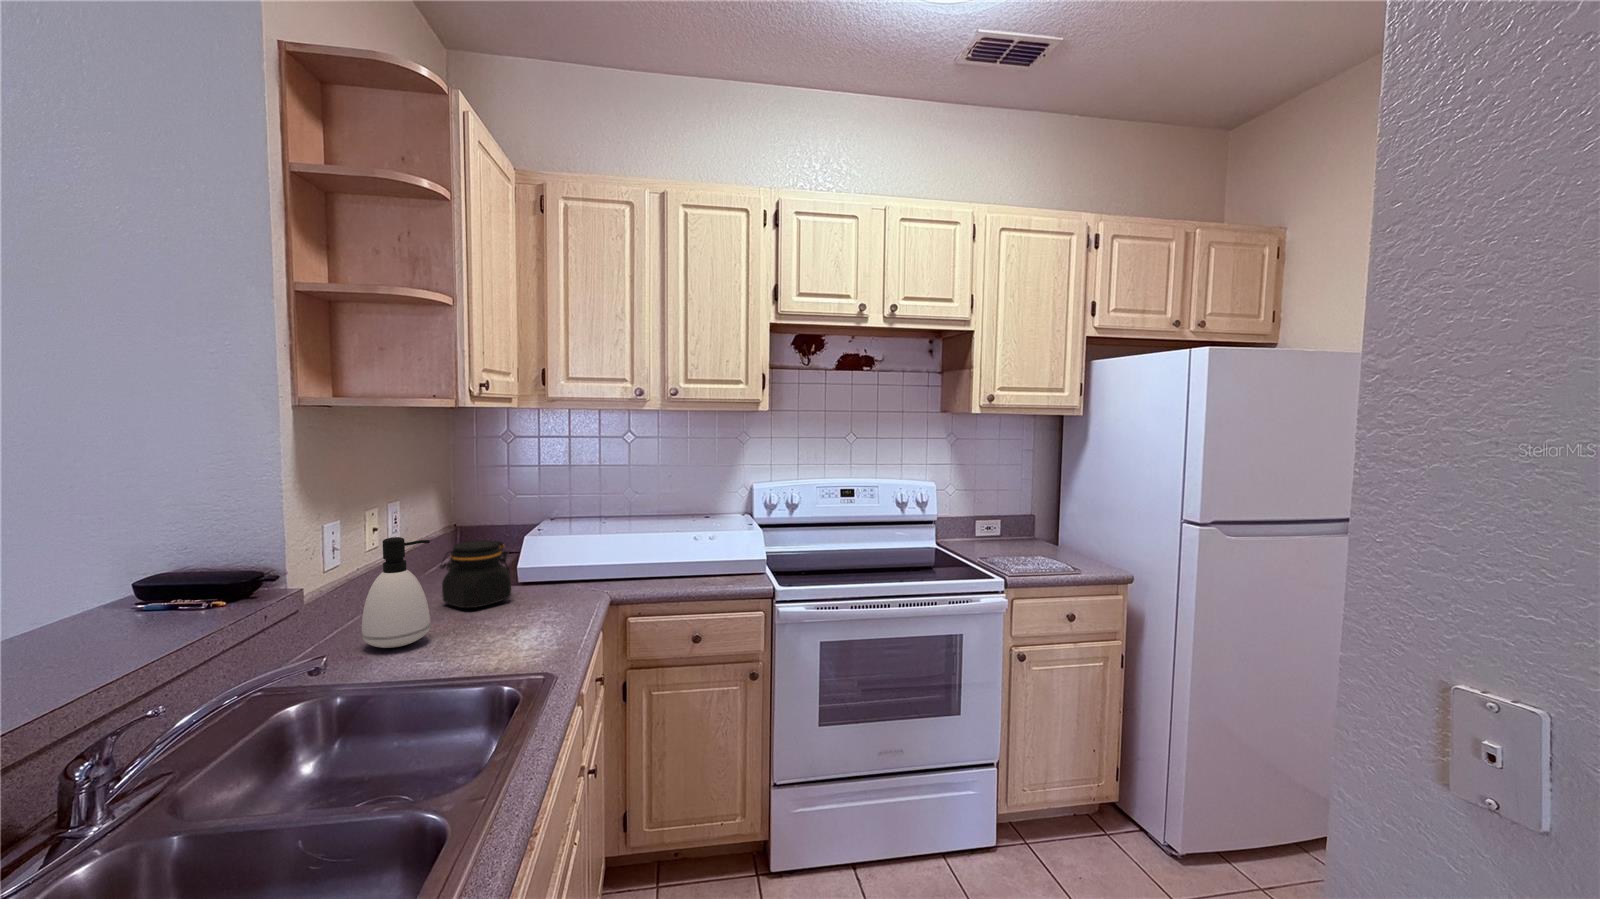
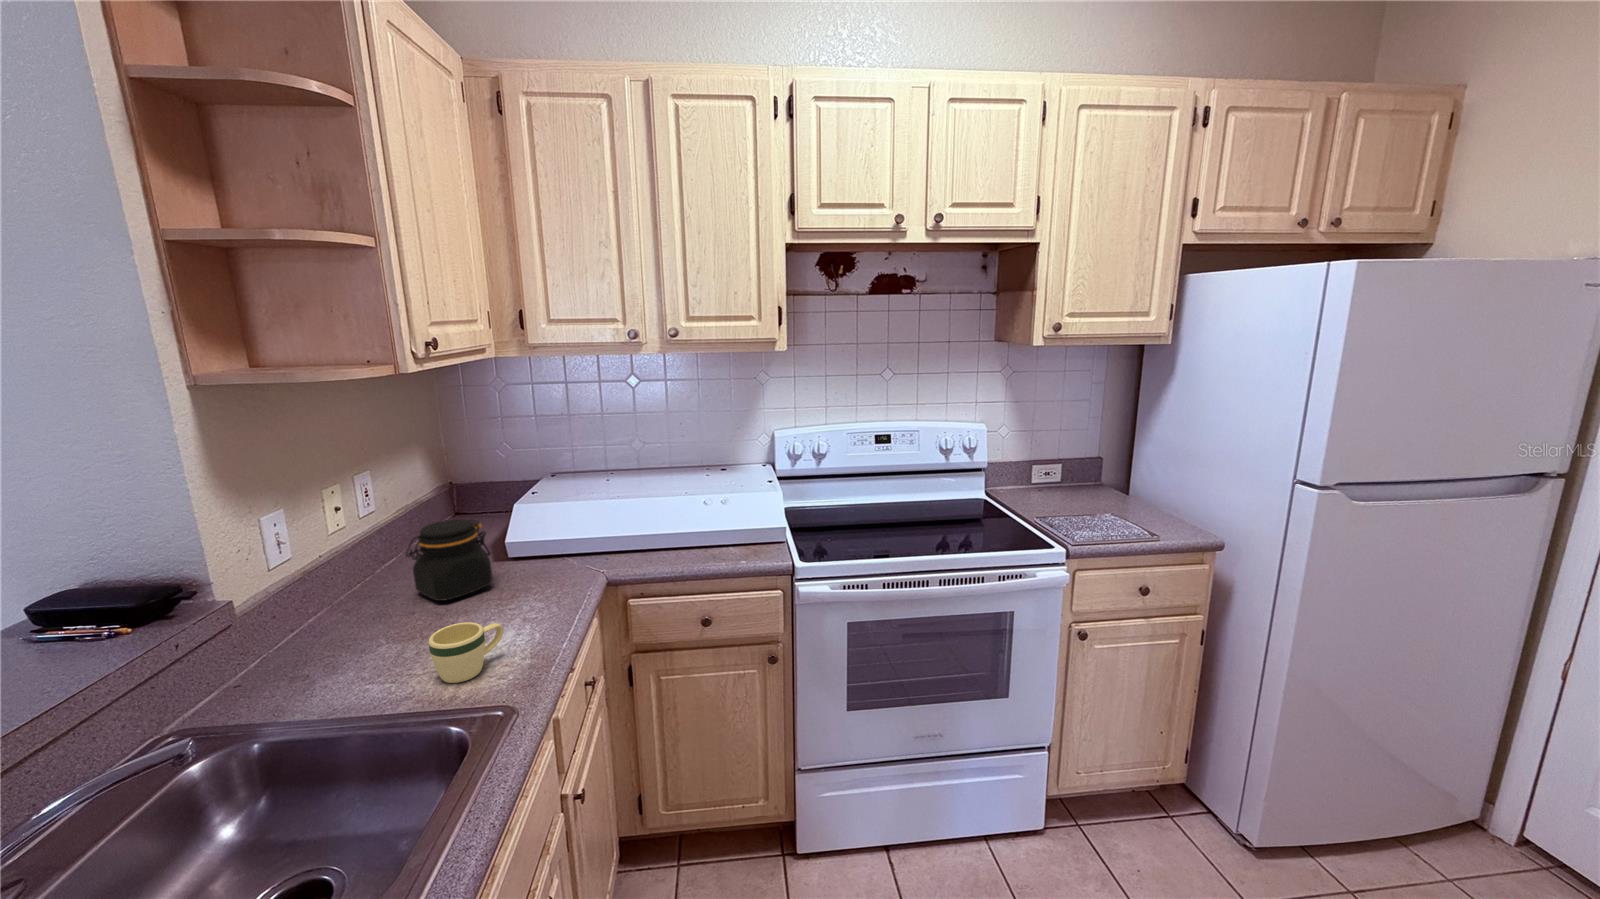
soap dispenser: present [362,537,430,648] -> none [301,541,384,668]
mug: none [478,609,537,657] -> present [428,622,503,683]

